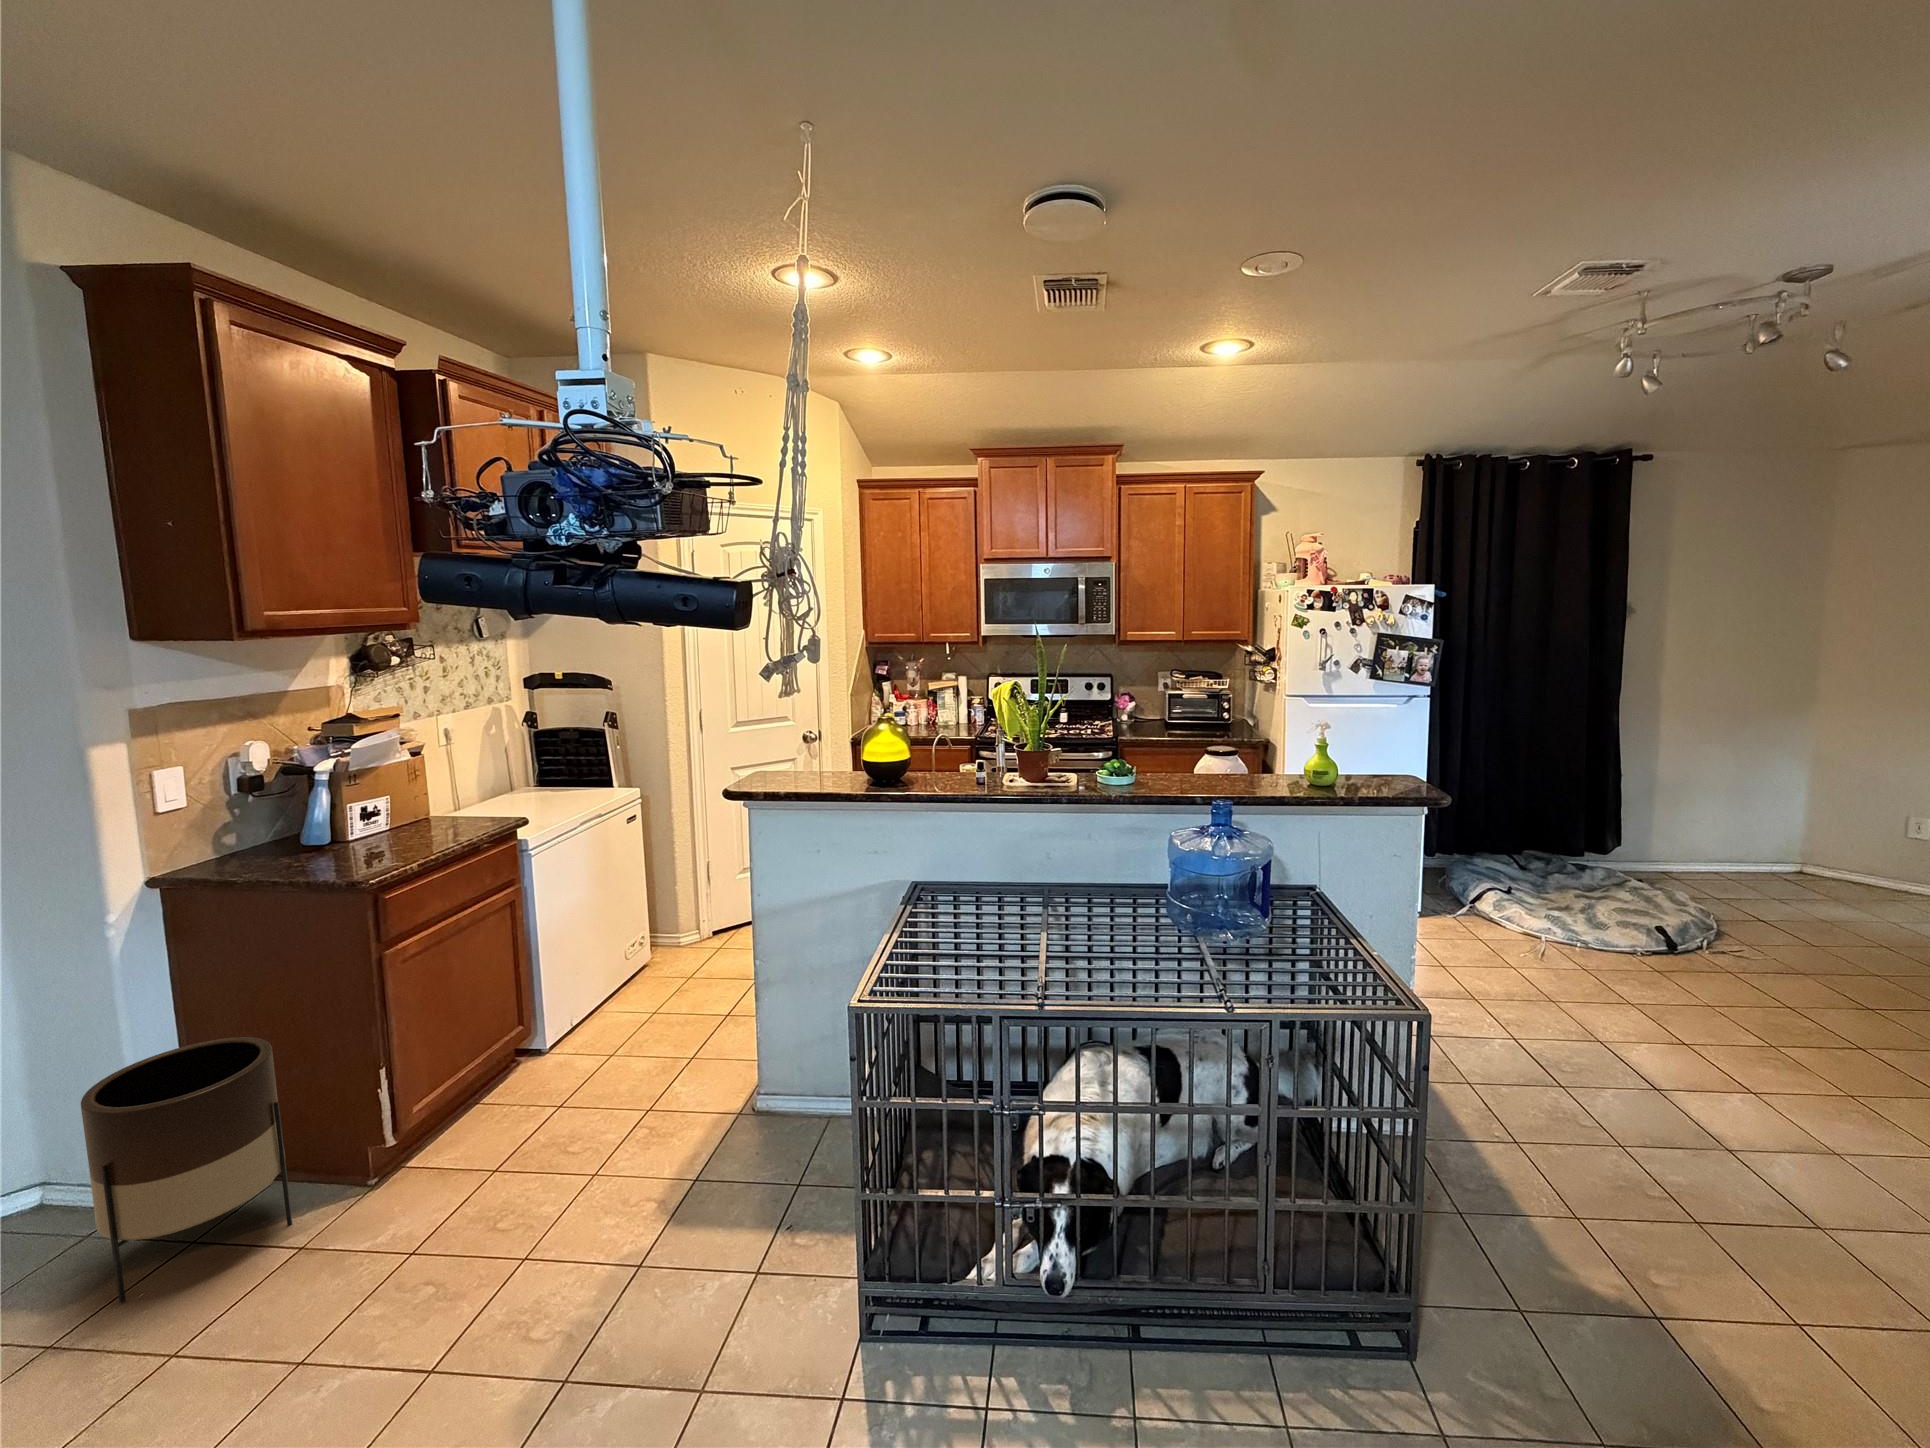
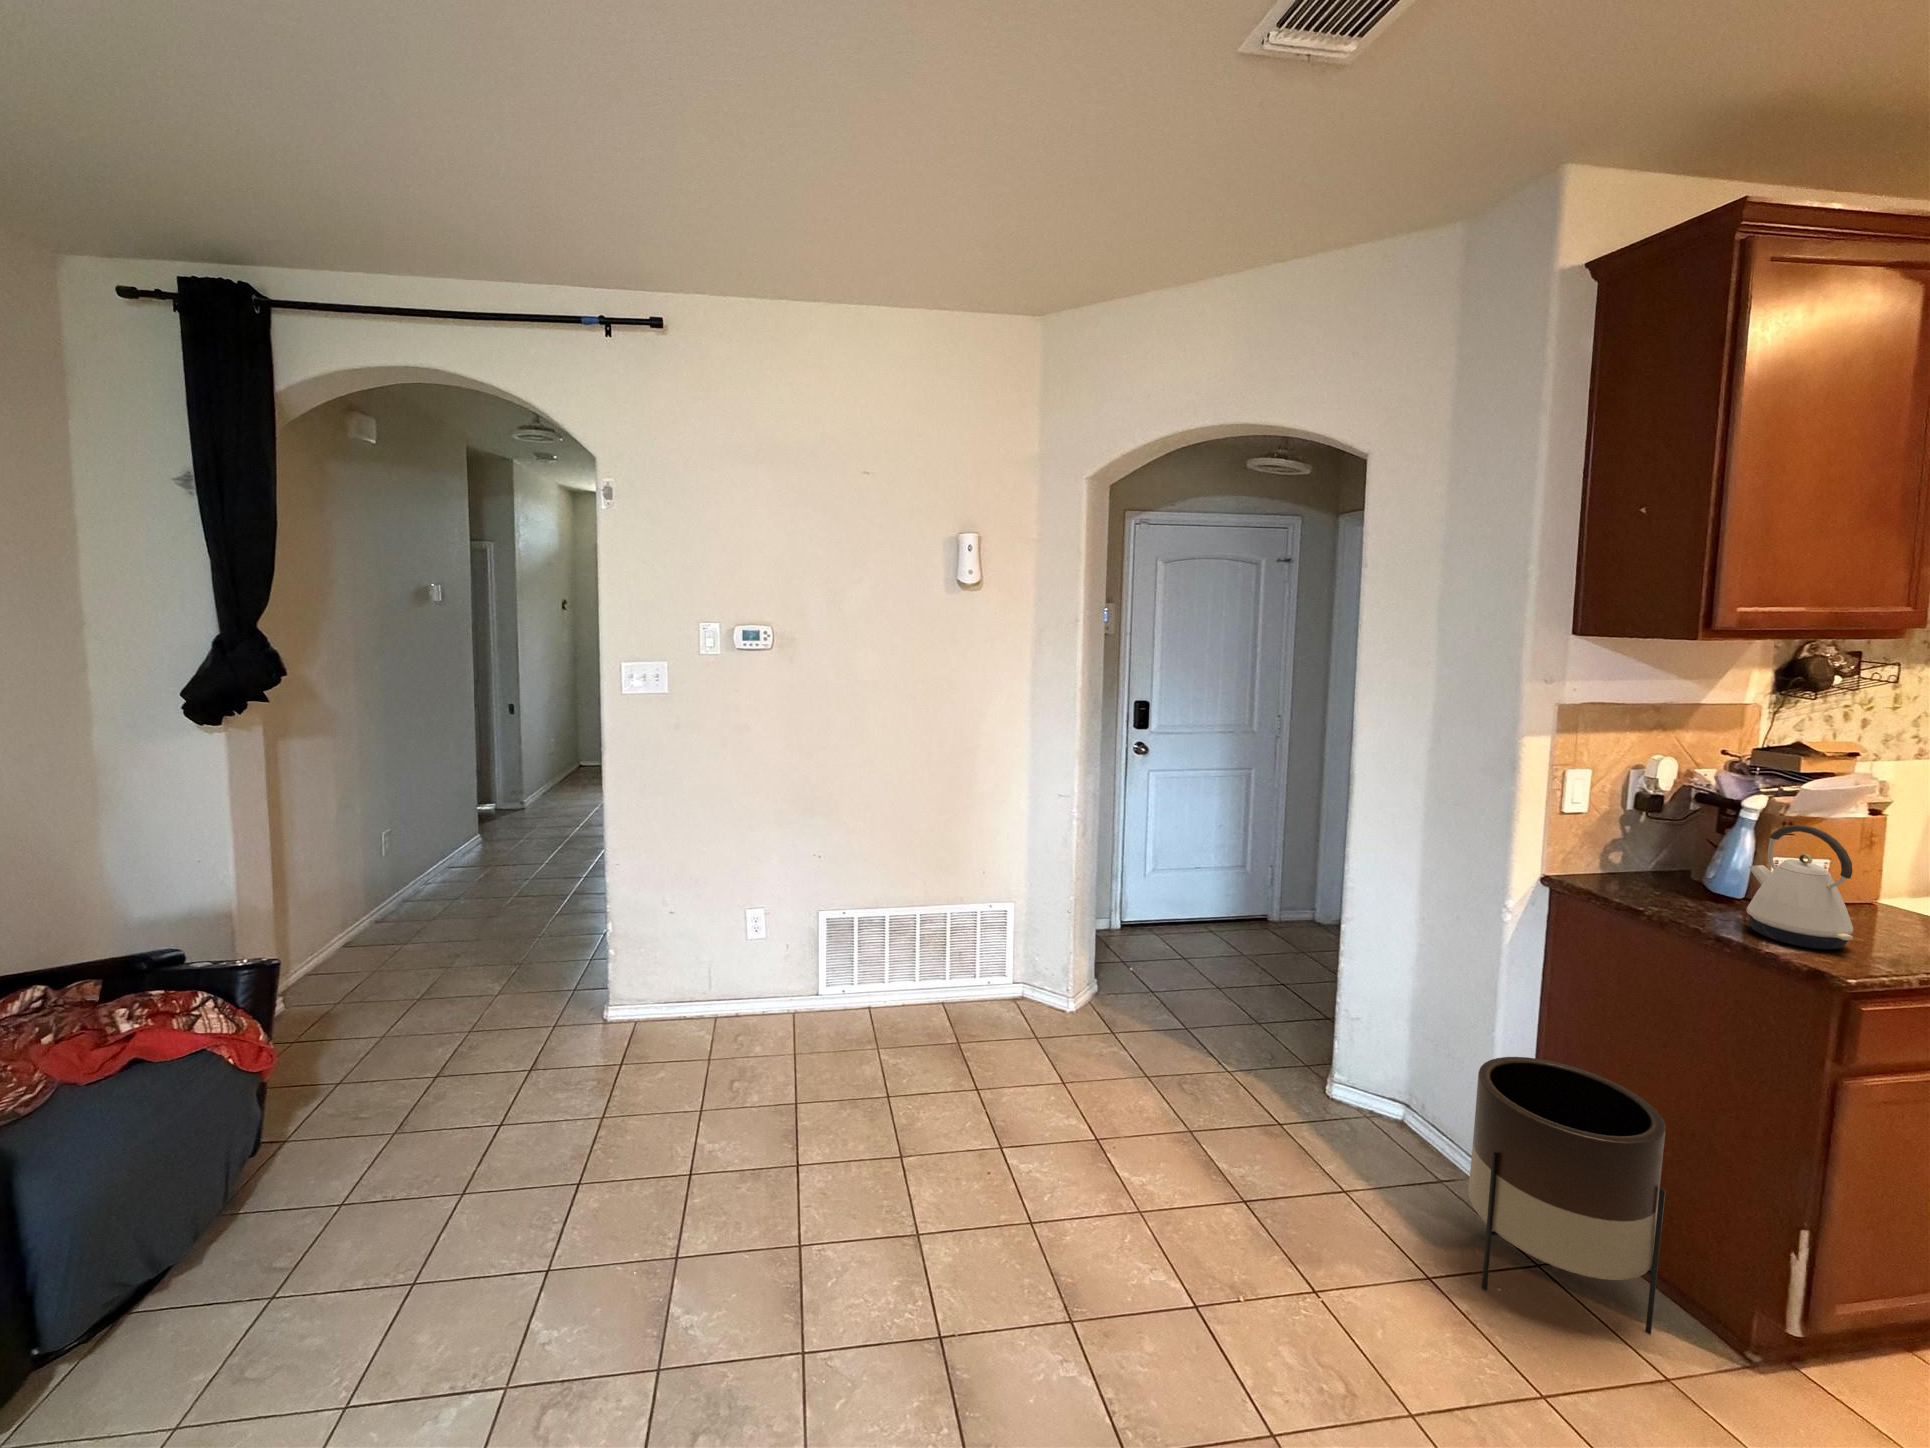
kettle: none [315,775,386,867] -> present [1747,825,1853,949]

